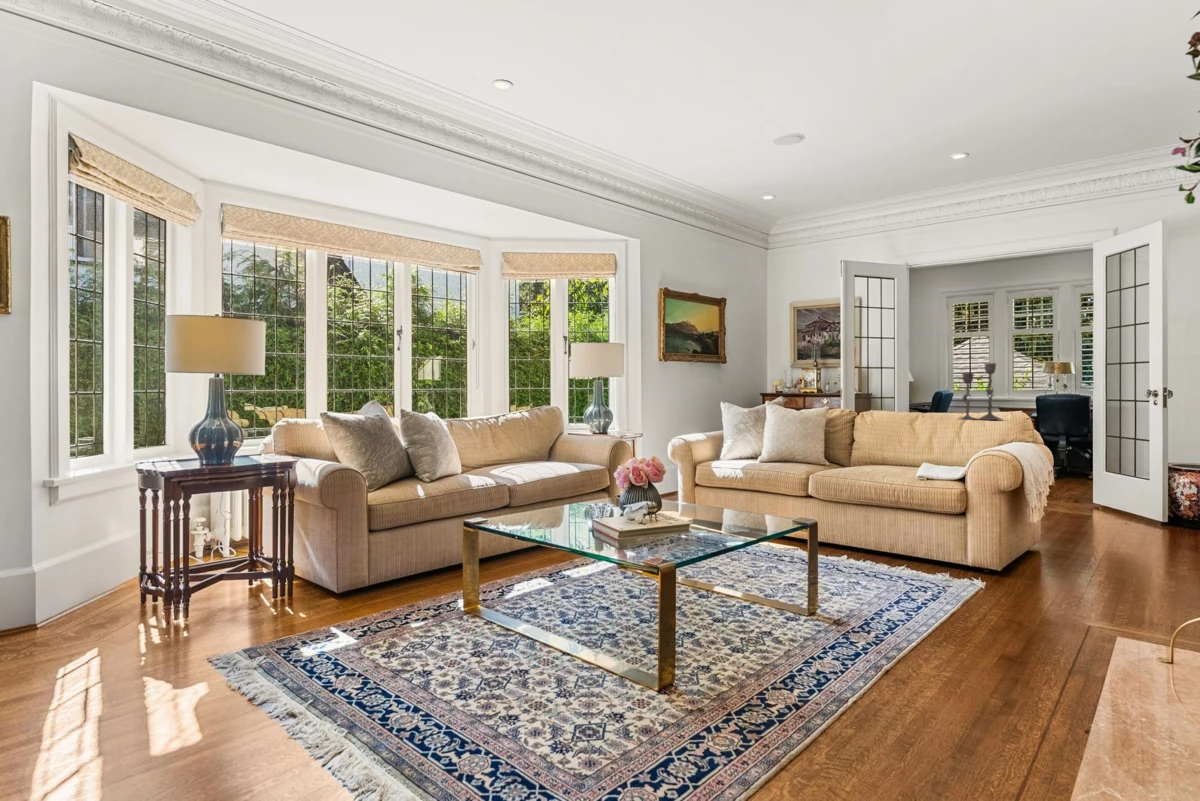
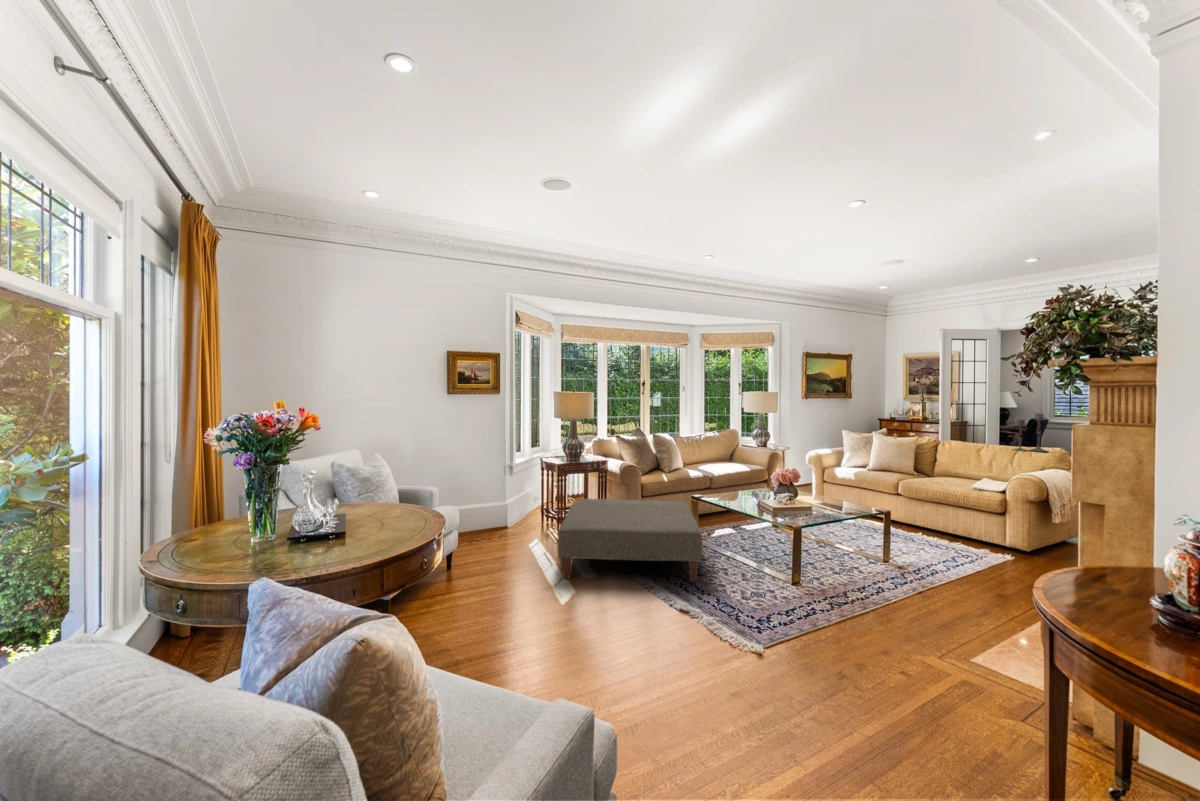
ottoman: none [72,534,466,761] -> present [558,499,702,582]

